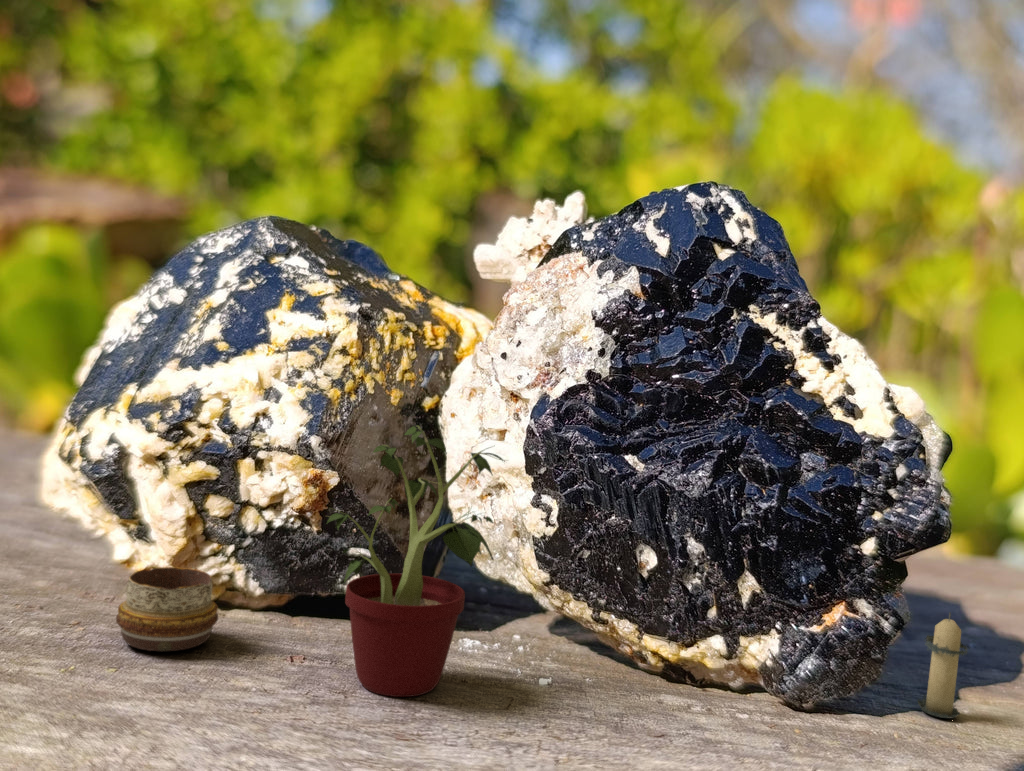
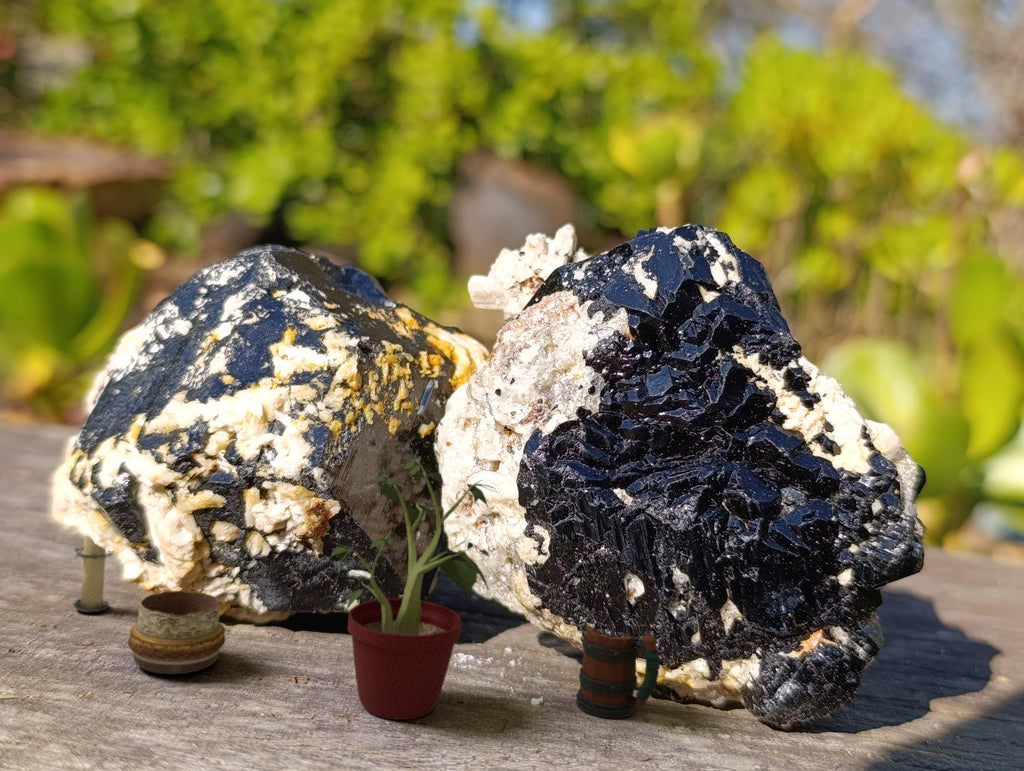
mug: none [586,598,674,699] -> present [576,626,660,718]
candle: present [918,613,968,718] -> present [74,536,112,612]

